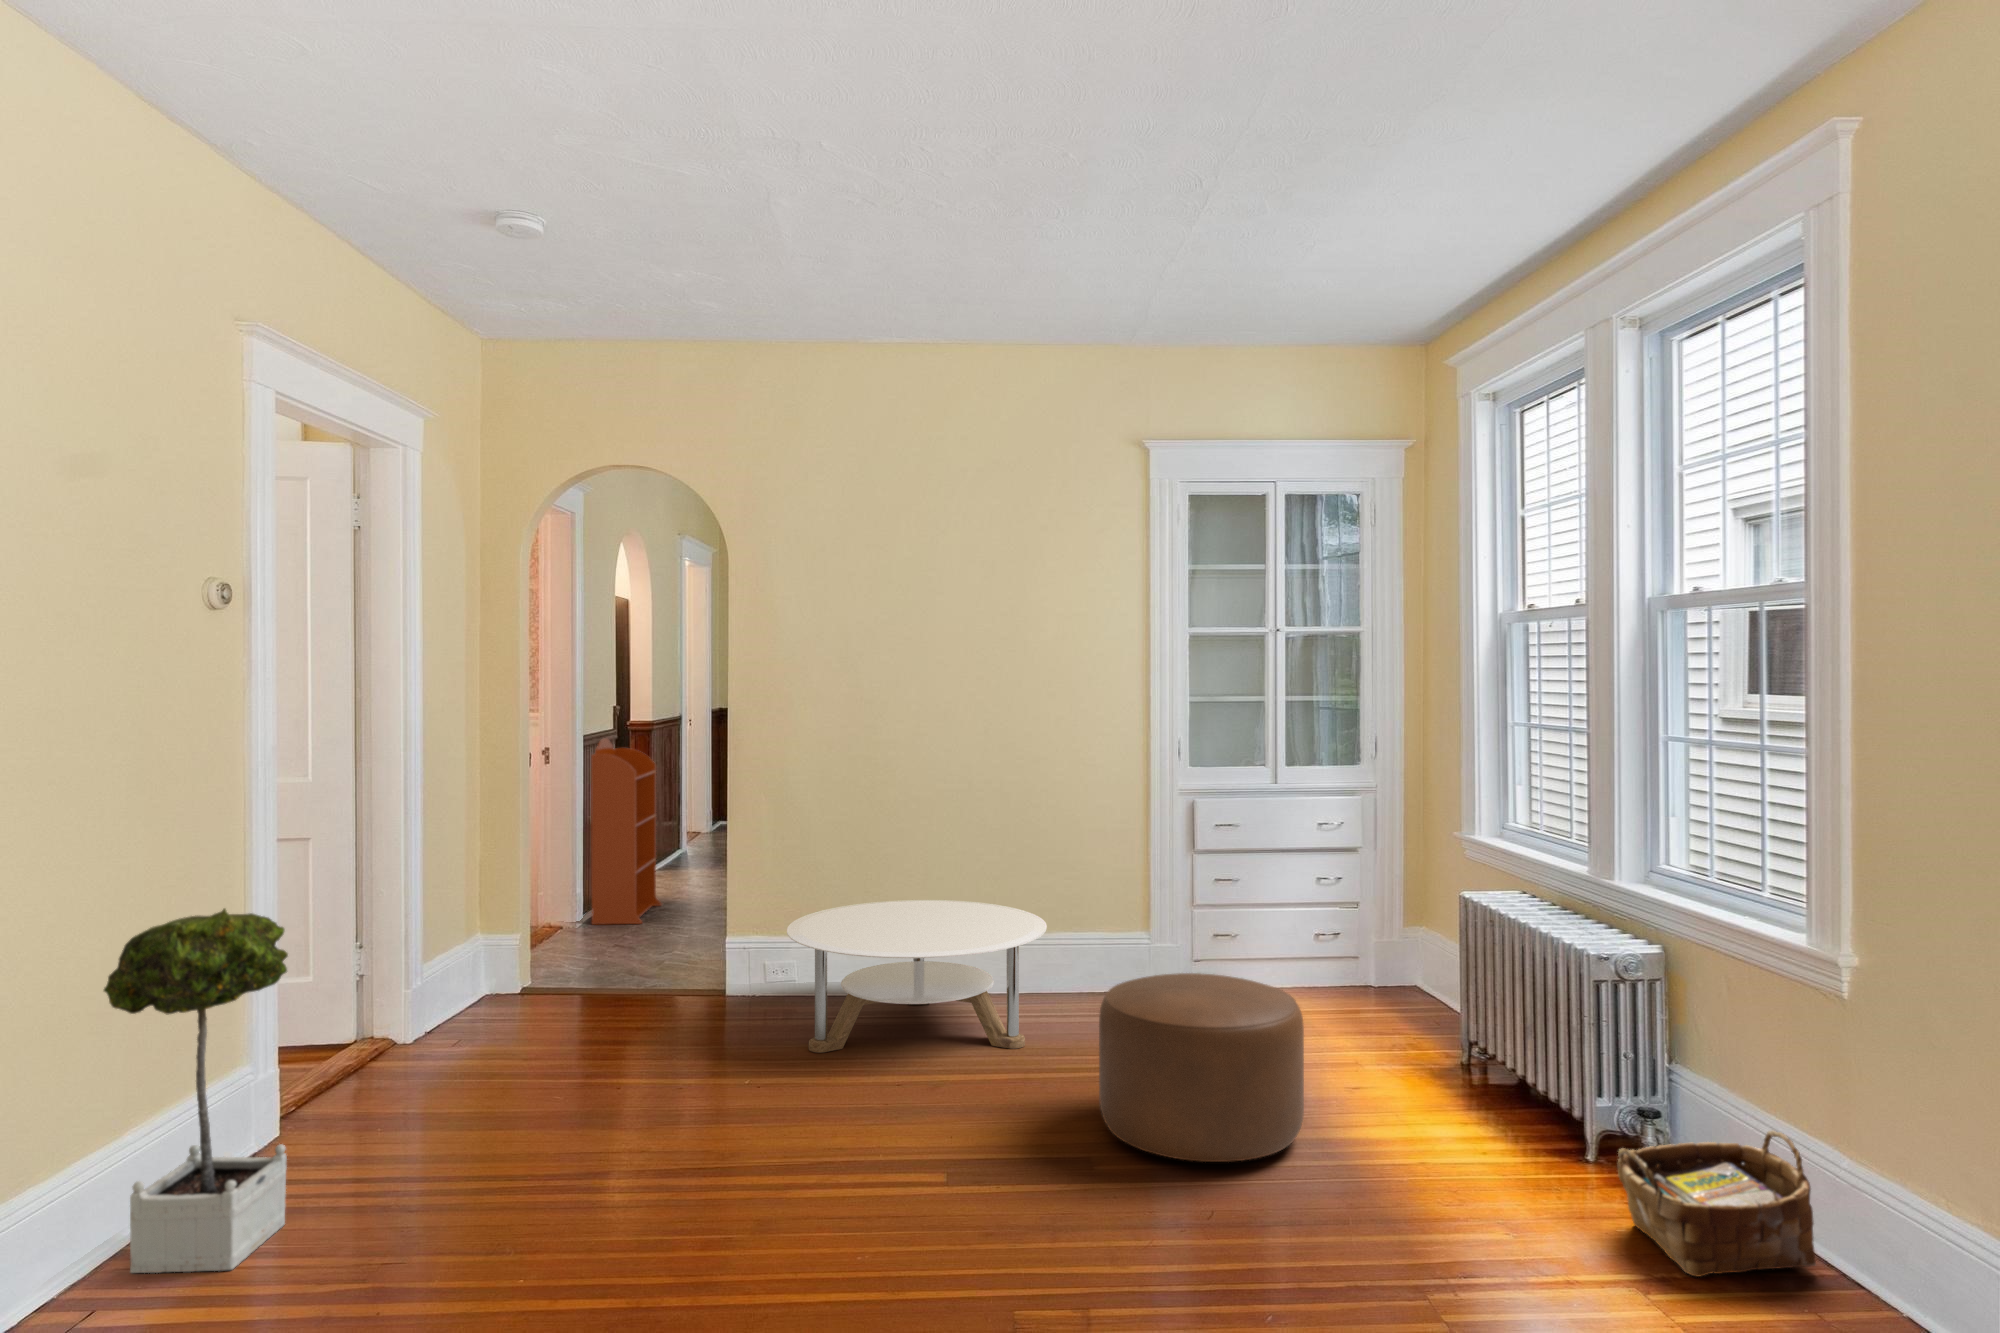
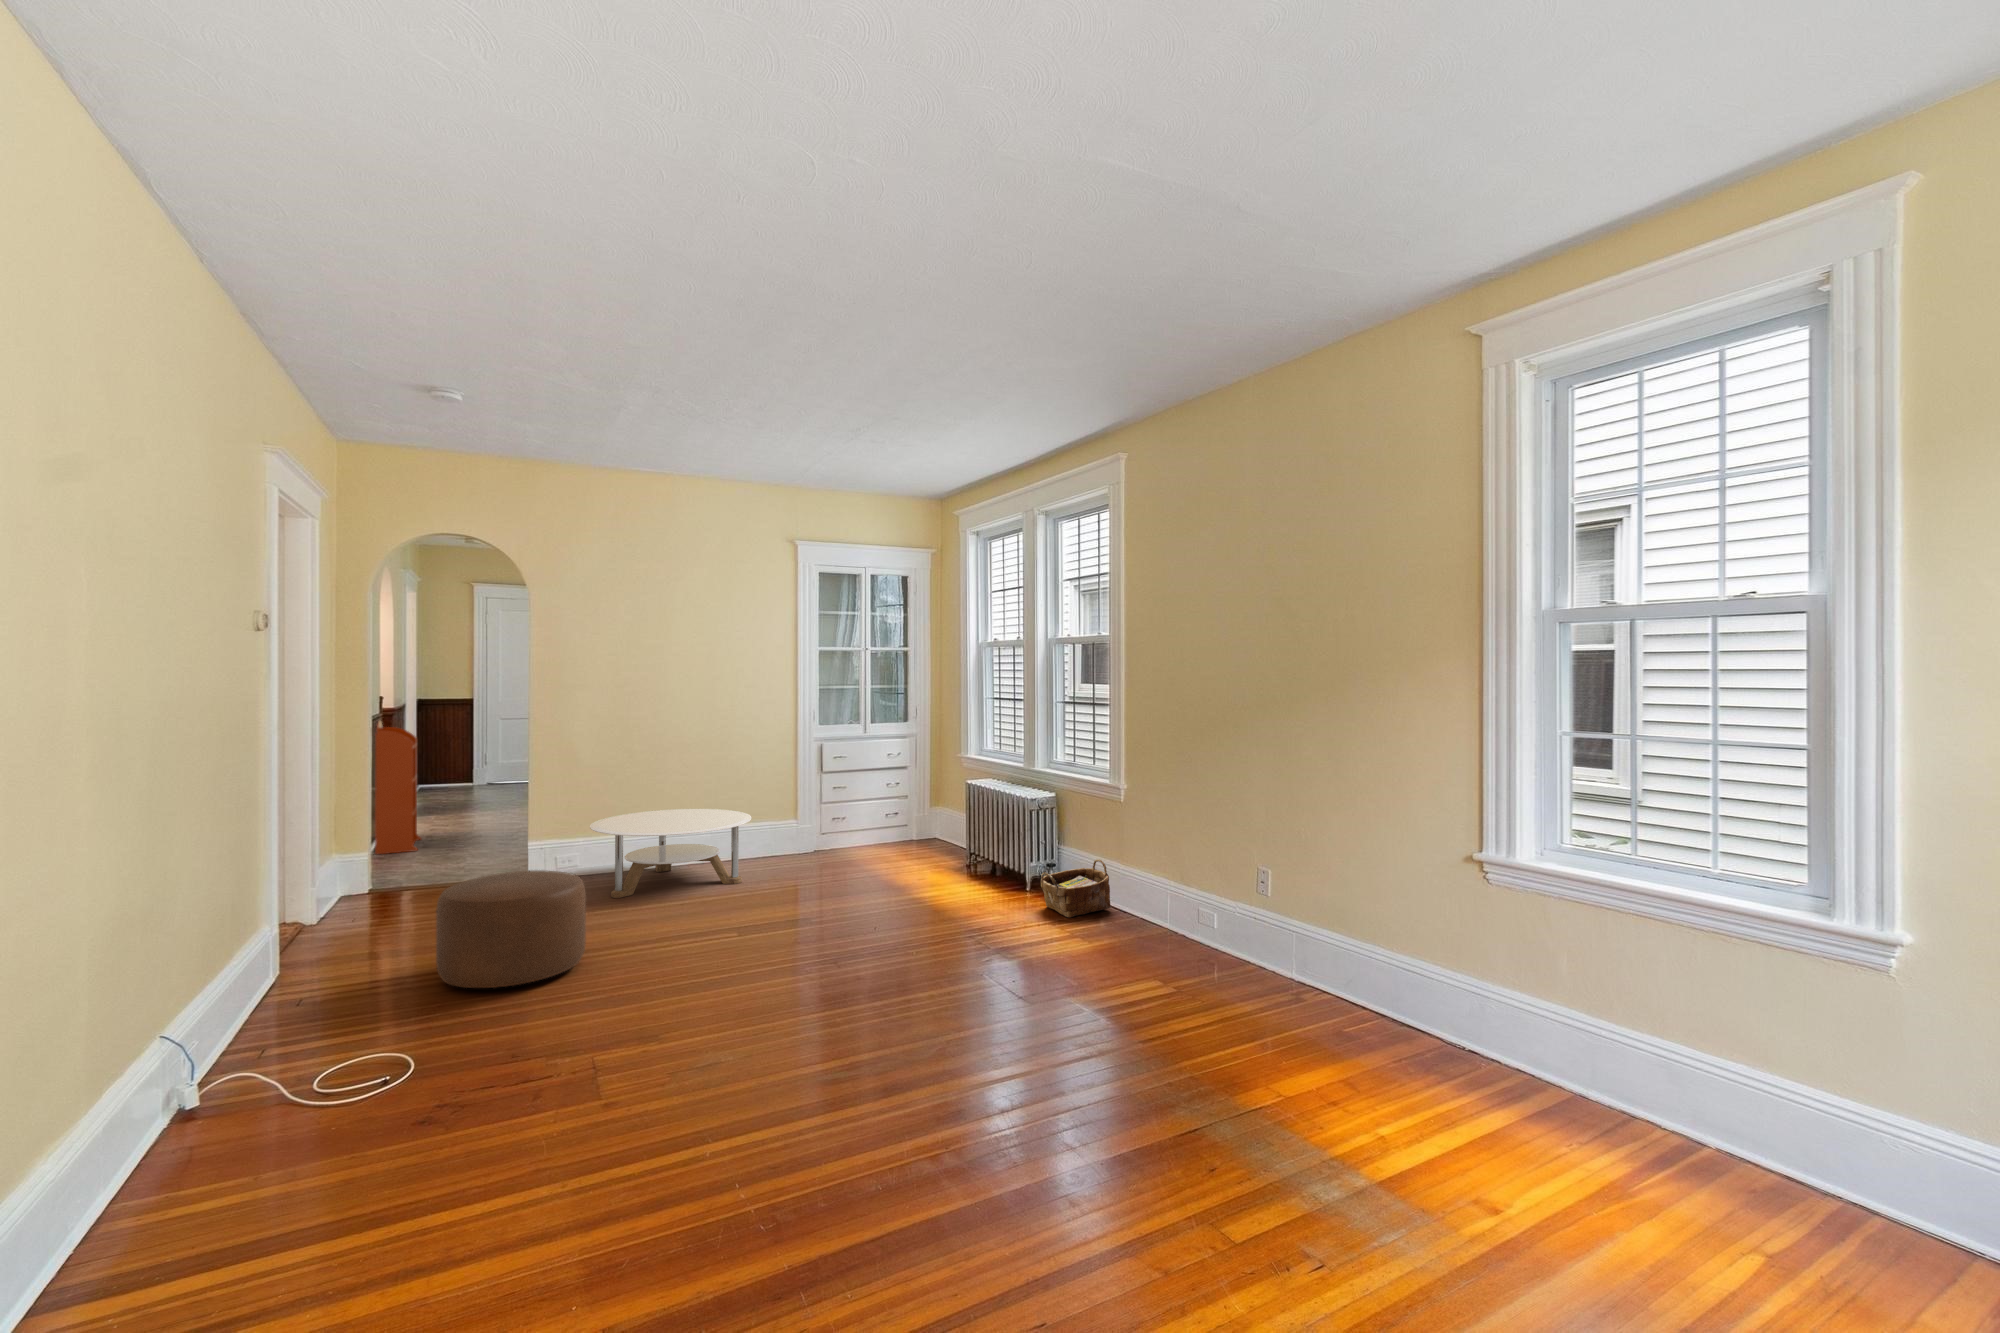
potted tree: present [104,908,288,1273] -> none [253,811,362,1034]
ottoman: present [1099,973,1304,1162] -> present [436,870,586,988]

